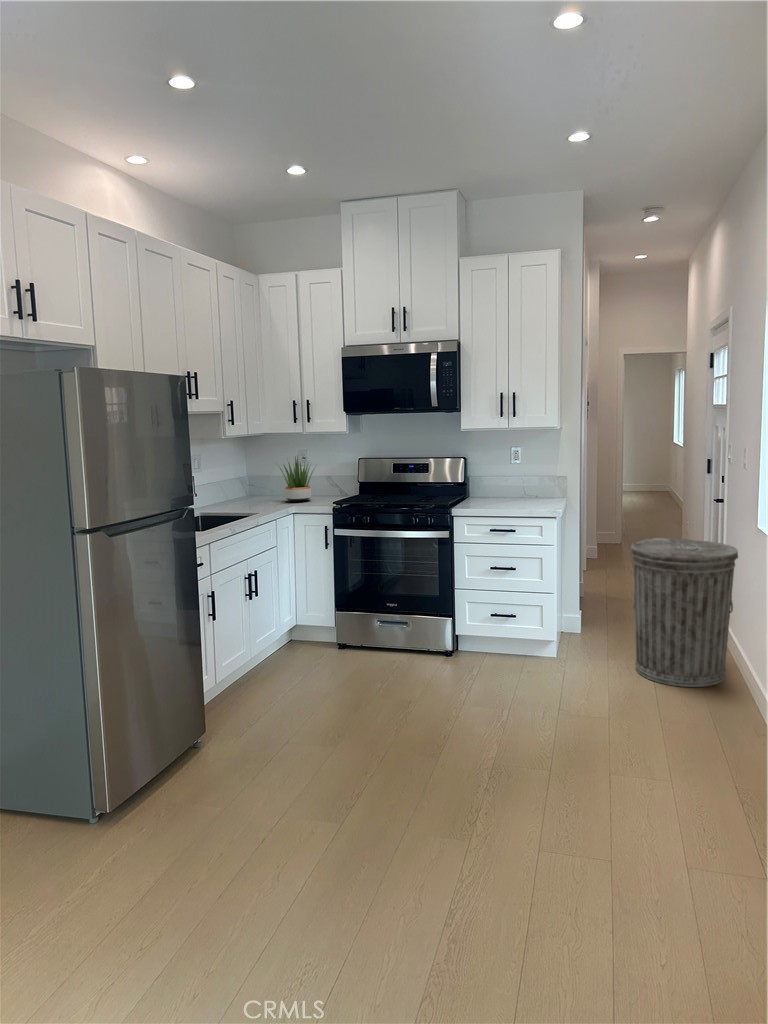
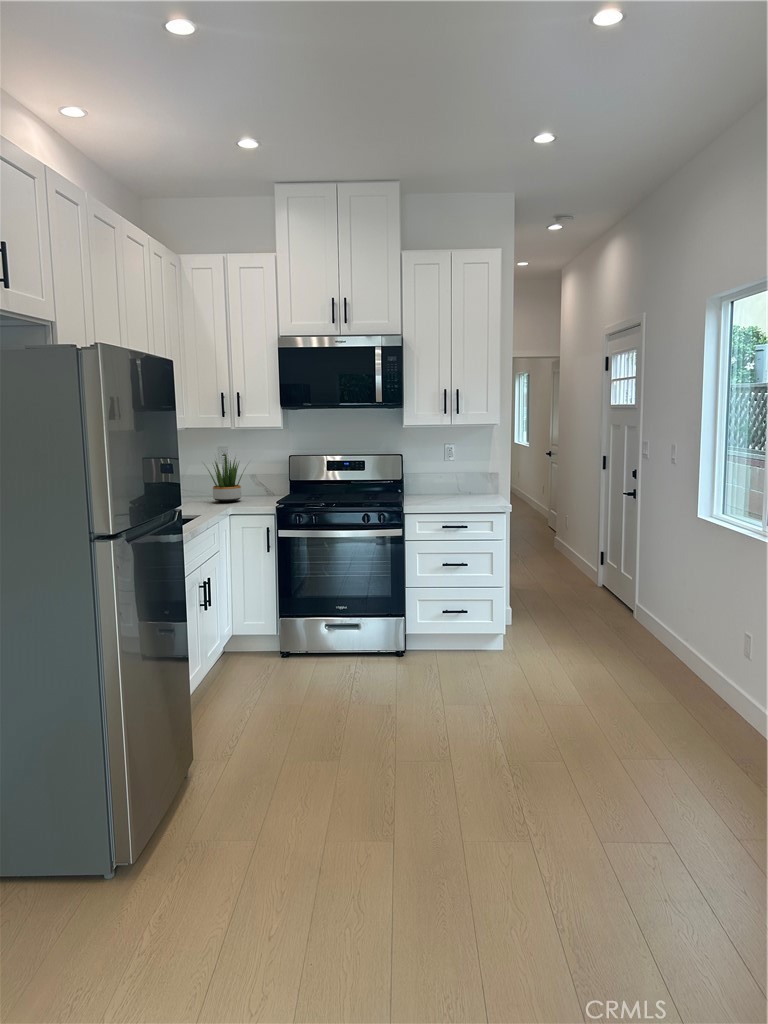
trash can: present [630,538,738,687] -> none [576,529,675,668]

